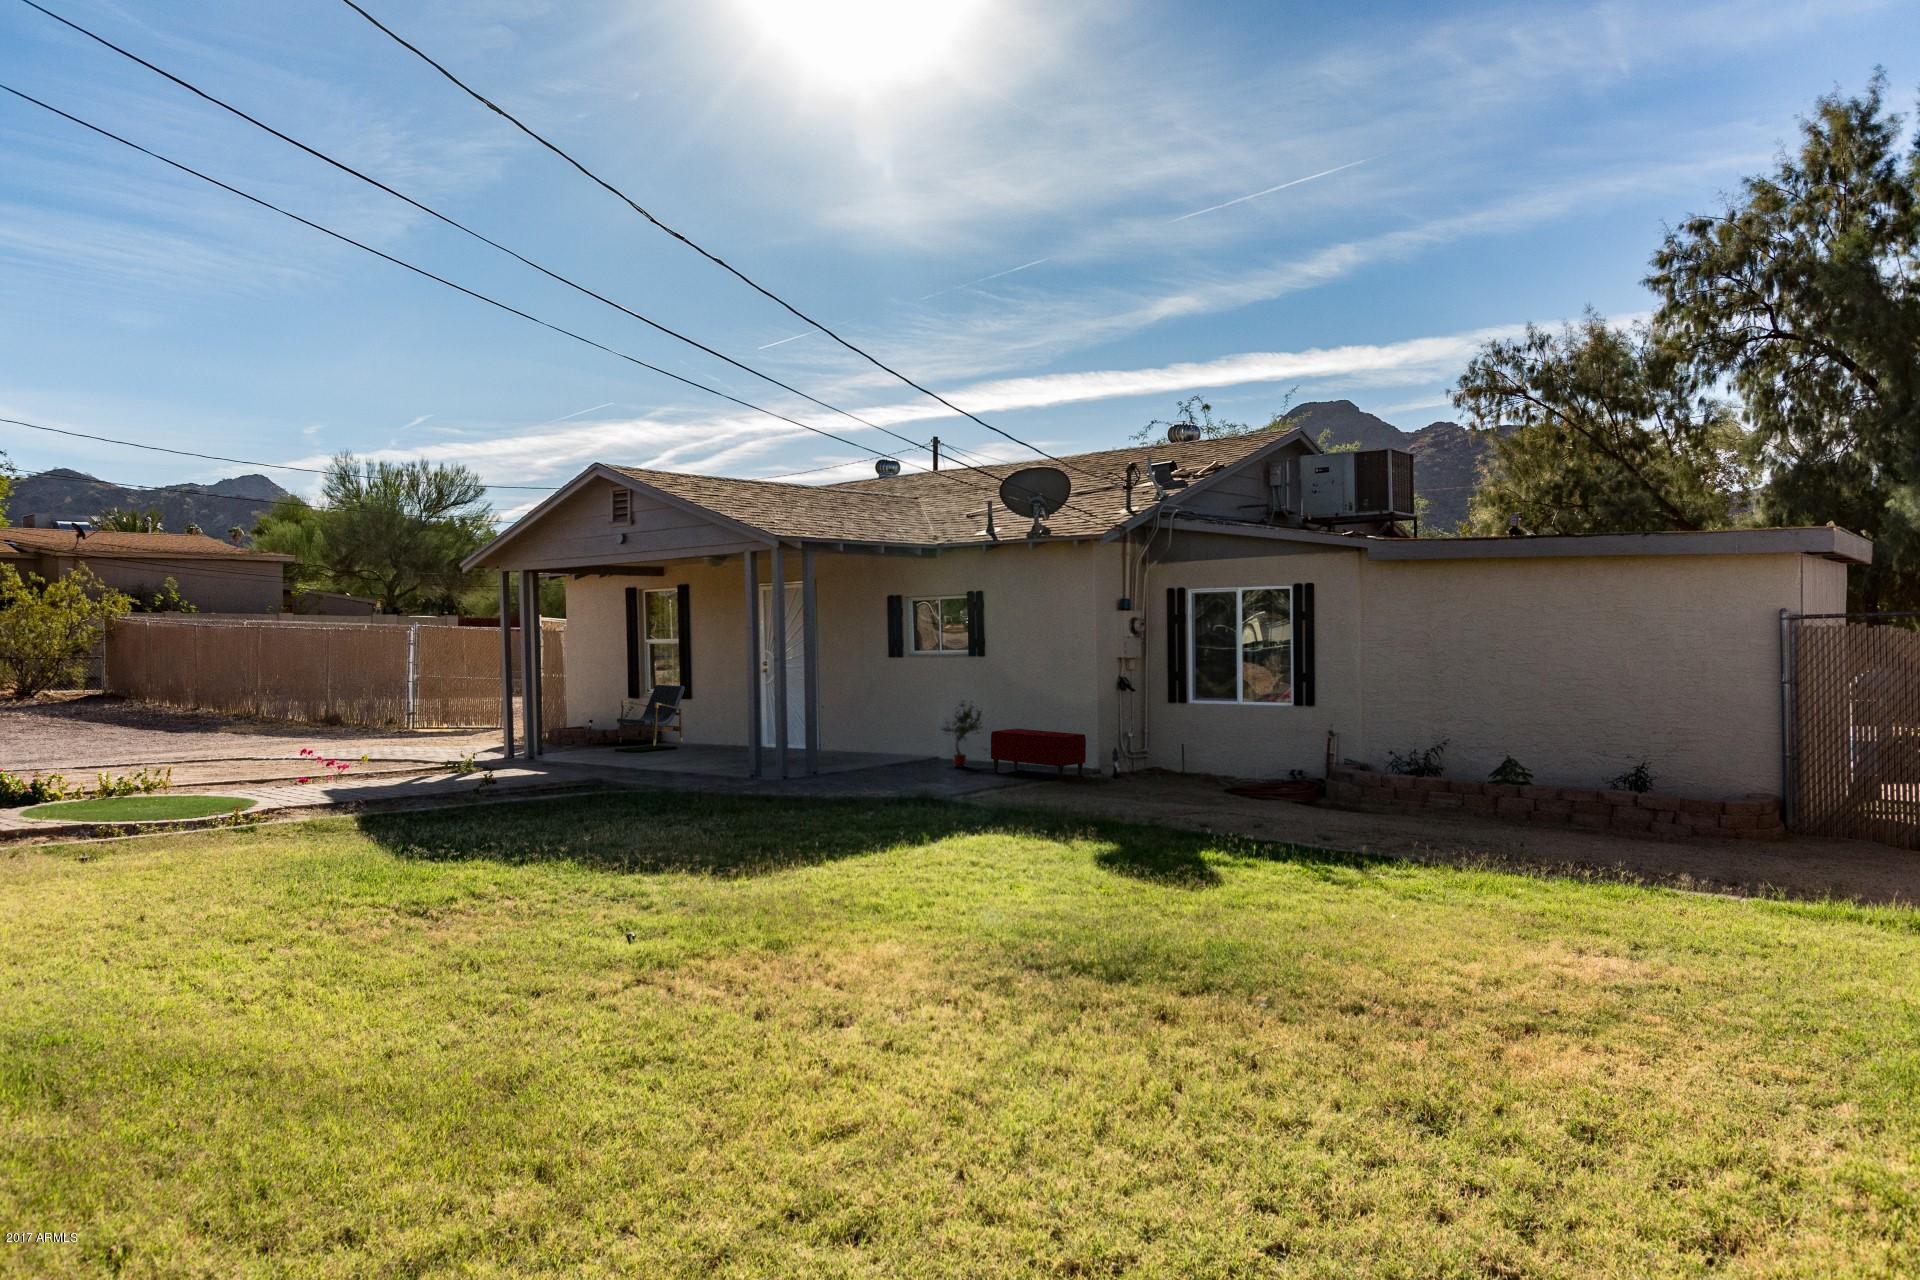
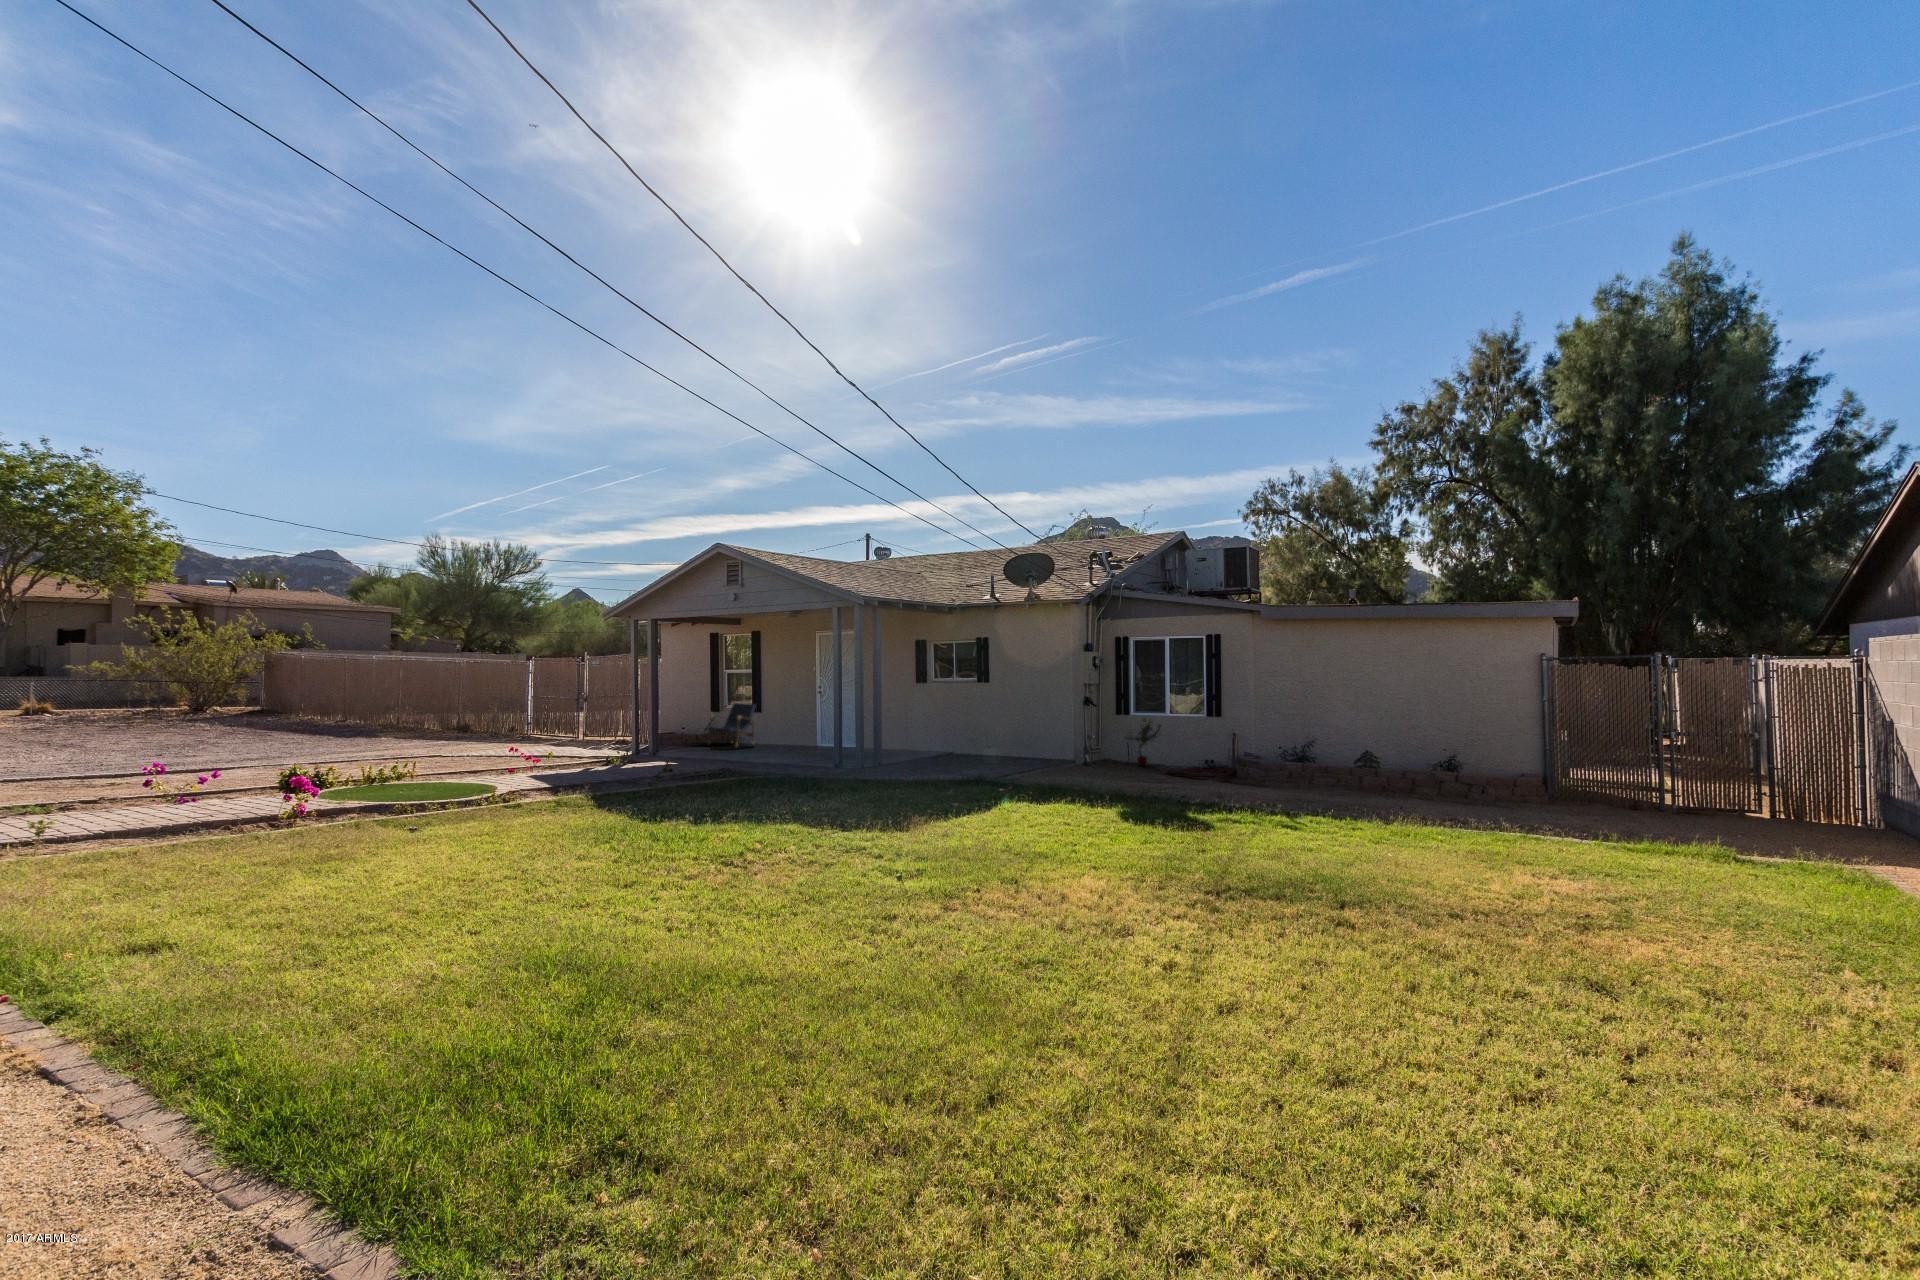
potted tree: present [941,703,982,767] -> present [1125,719,1161,766]
bench: present [991,729,1086,780] -> none [998,733,1065,767]

